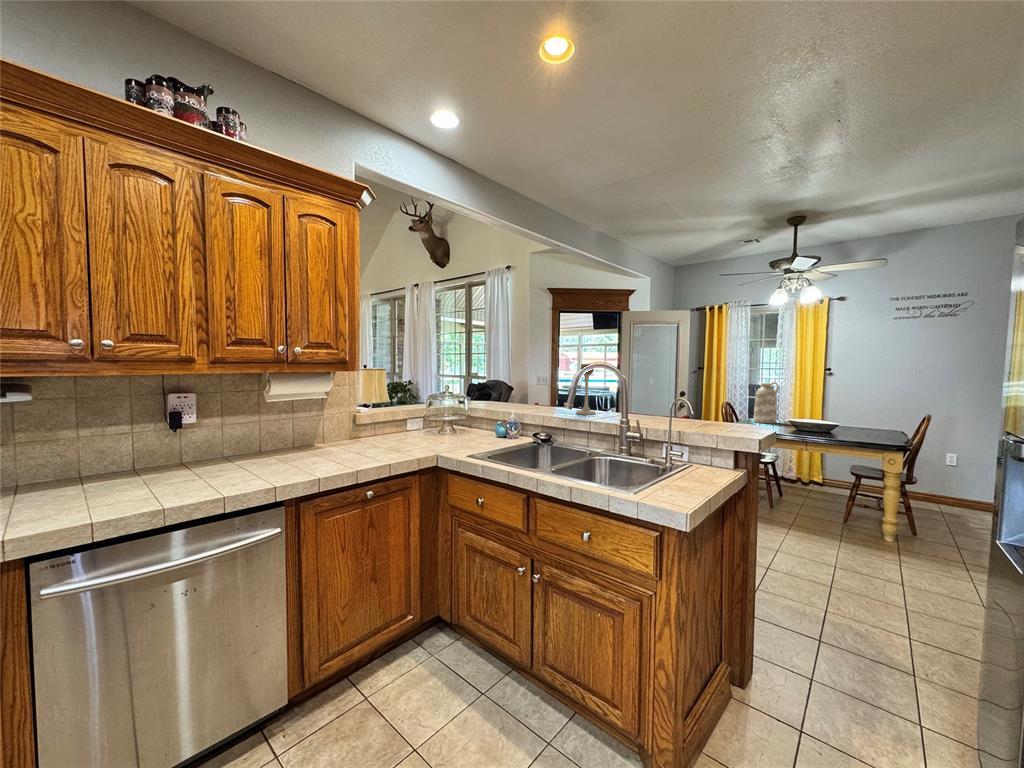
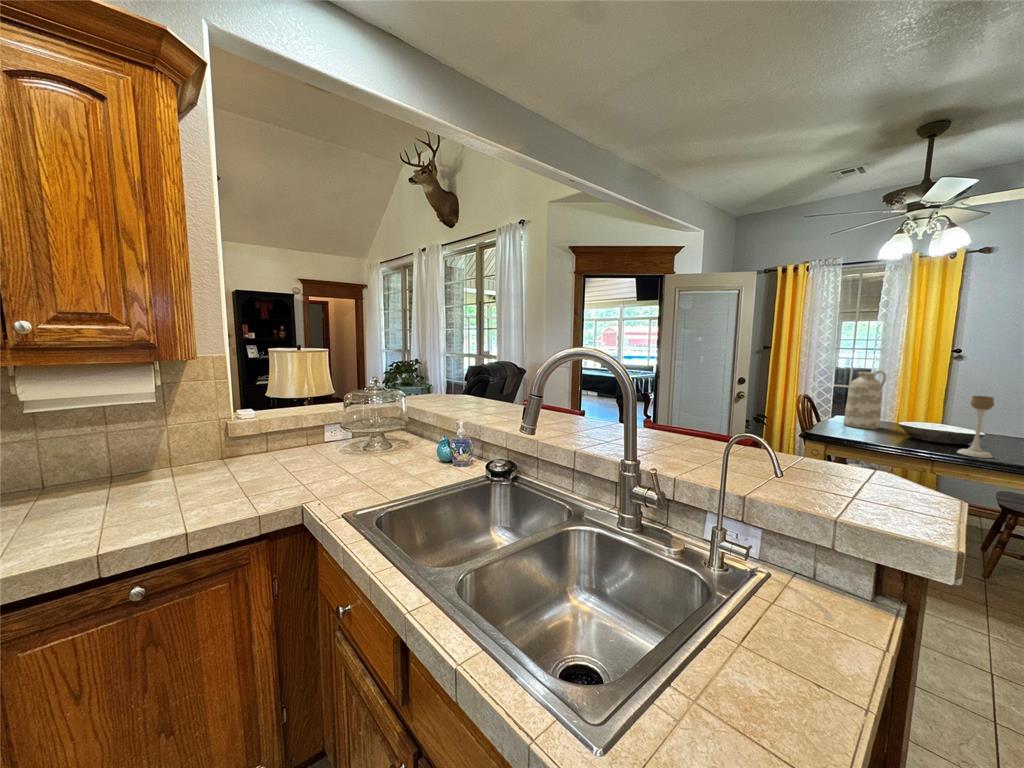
candle holder: present [576,364,596,415] -> present [957,396,994,458]

